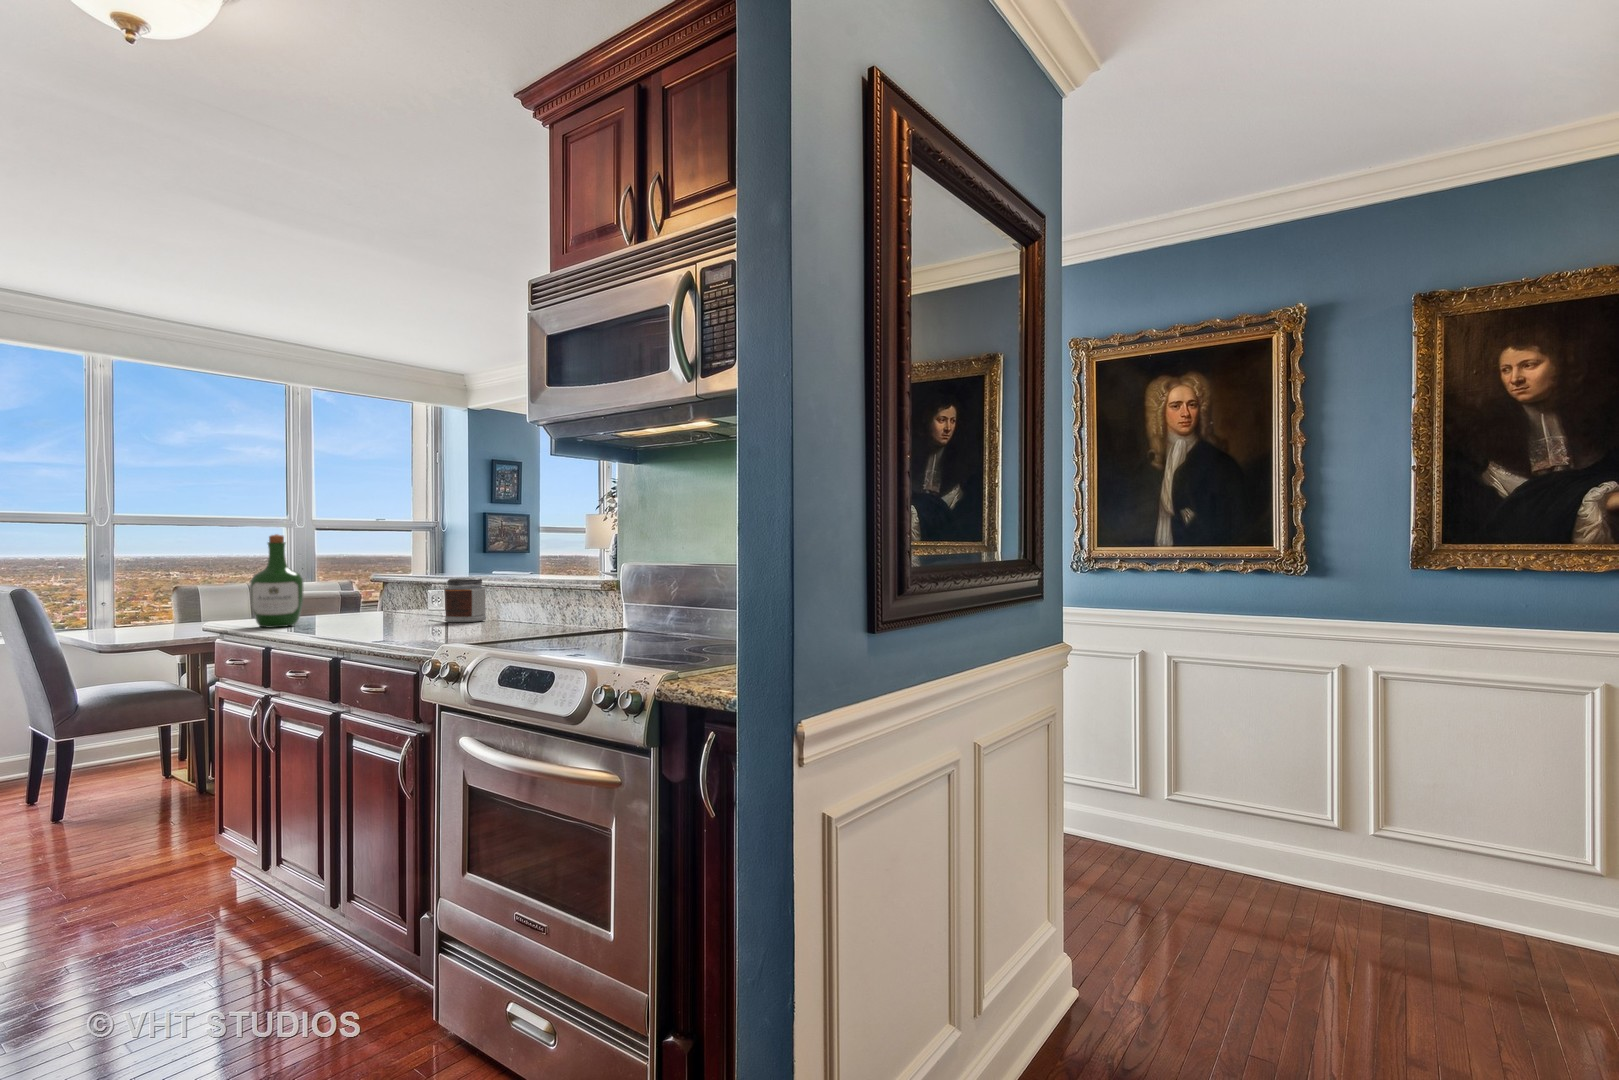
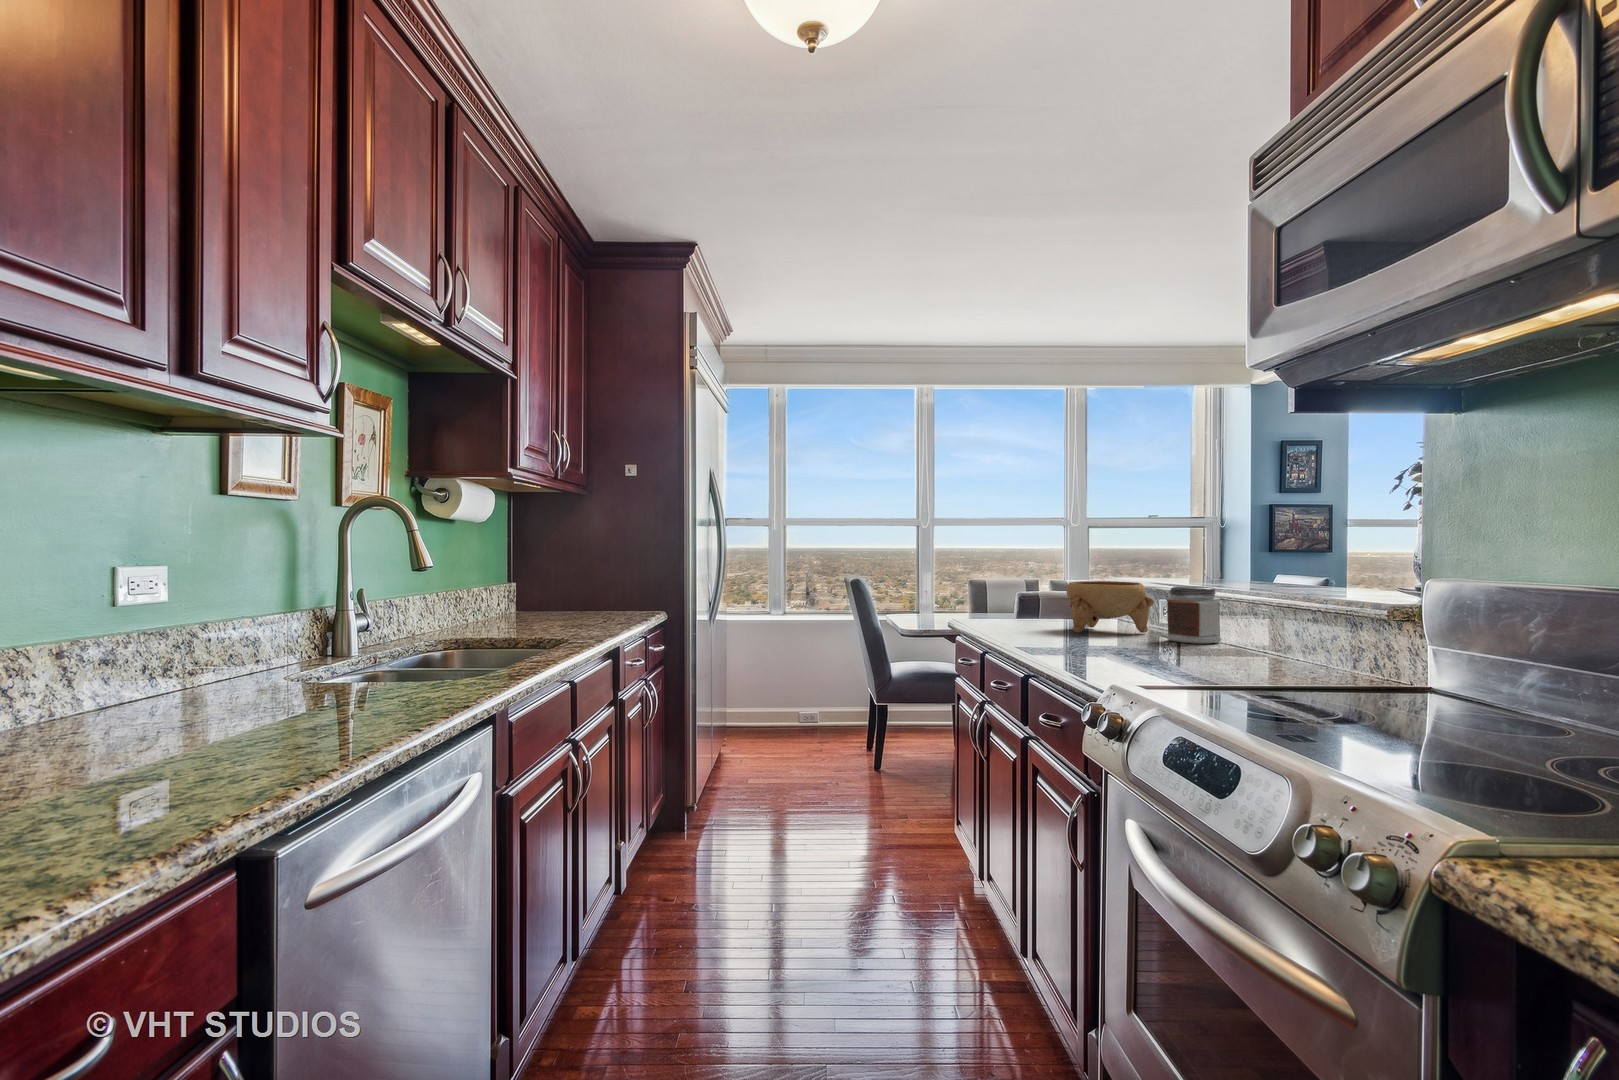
wine bottle: present [250,534,303,628] -> none [971,533,1019,630]
bowl: none [350,577,429,624] -> present [1067,581,1154,633]

